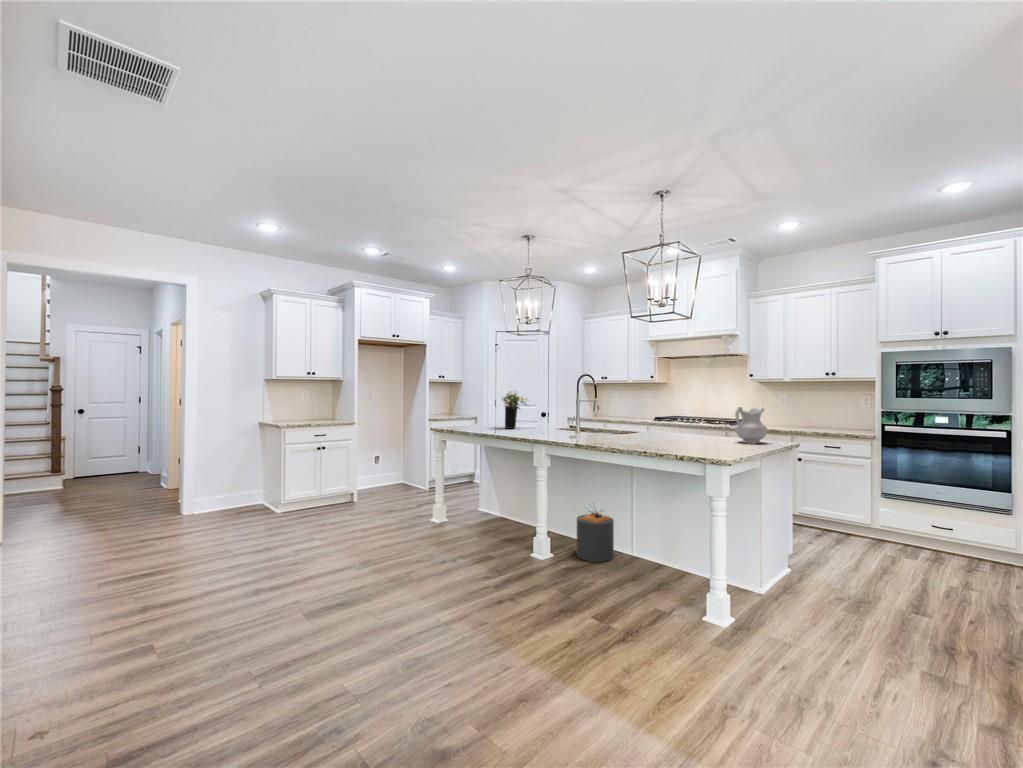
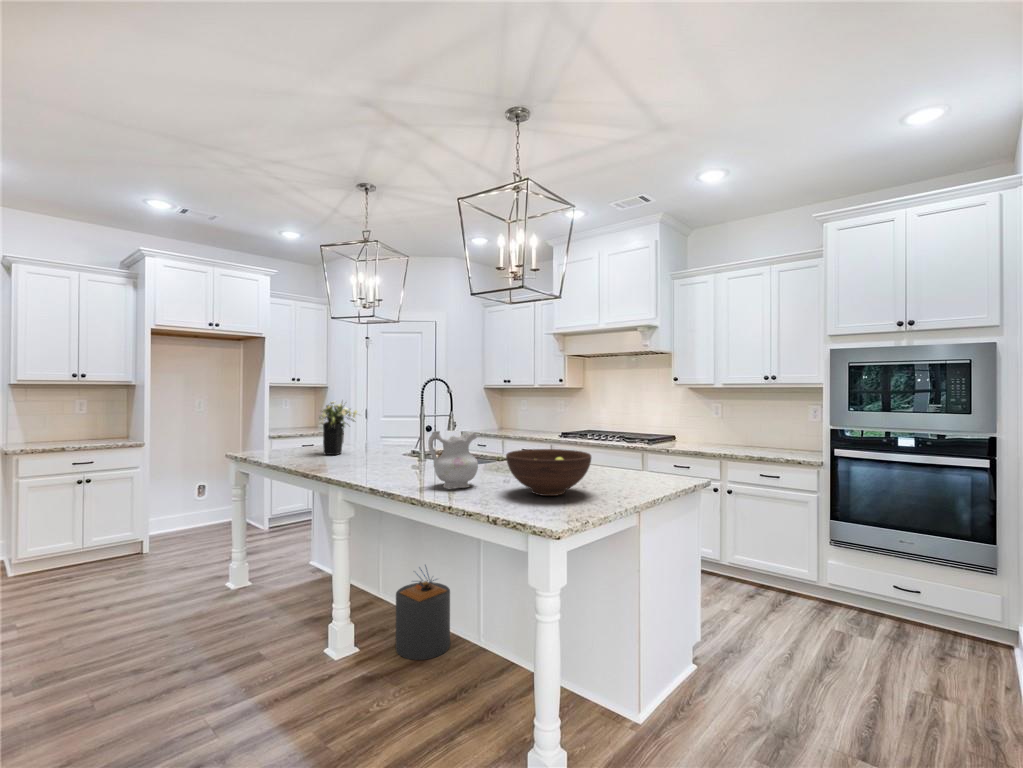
ceramic pitcher: present [735,407,767,443] -> present [428,431,478,489]
fruit bowl: none [671,420,729,448] -> present [506,449,591,496]

